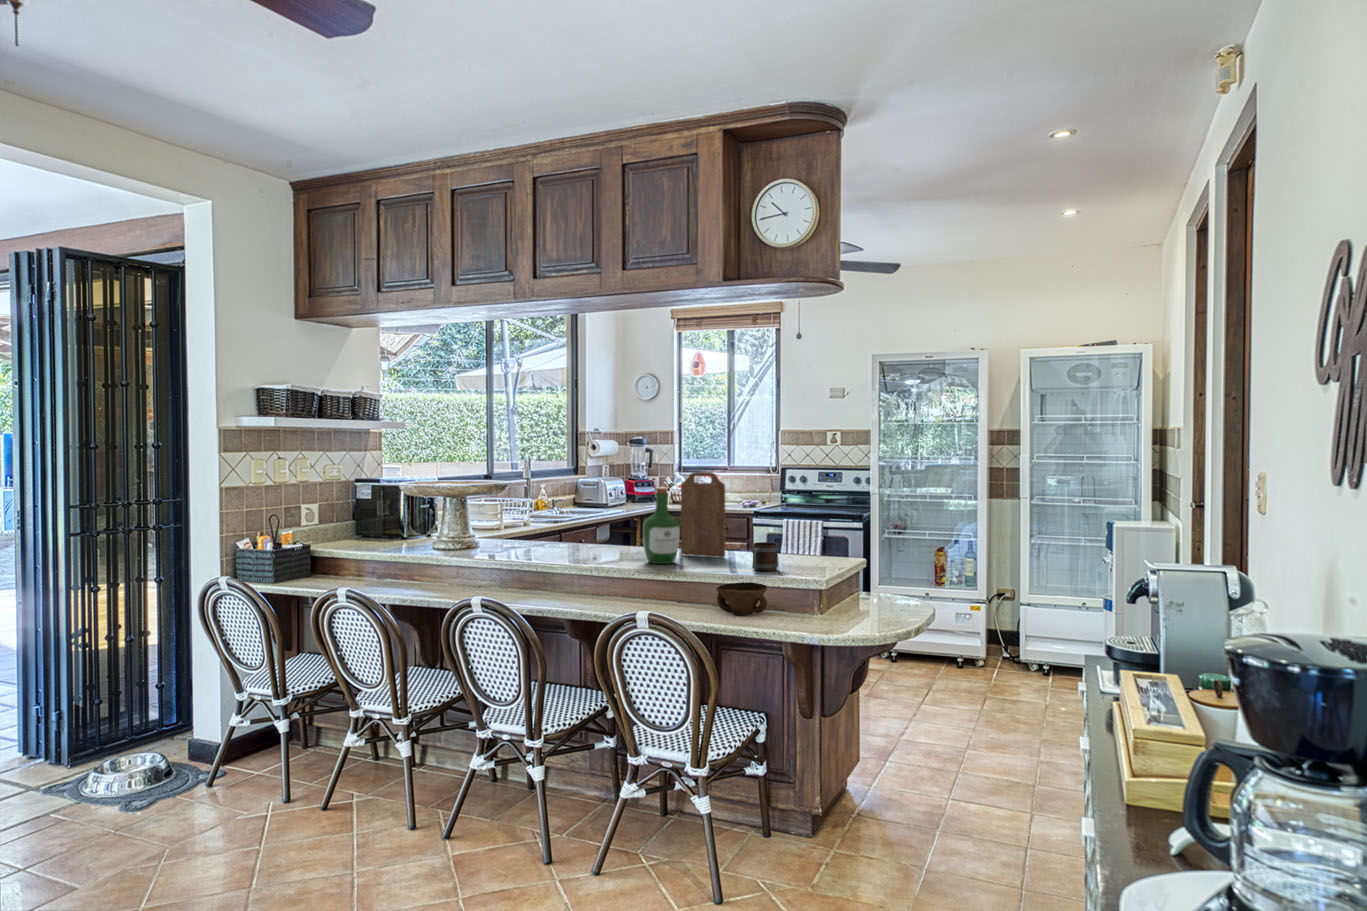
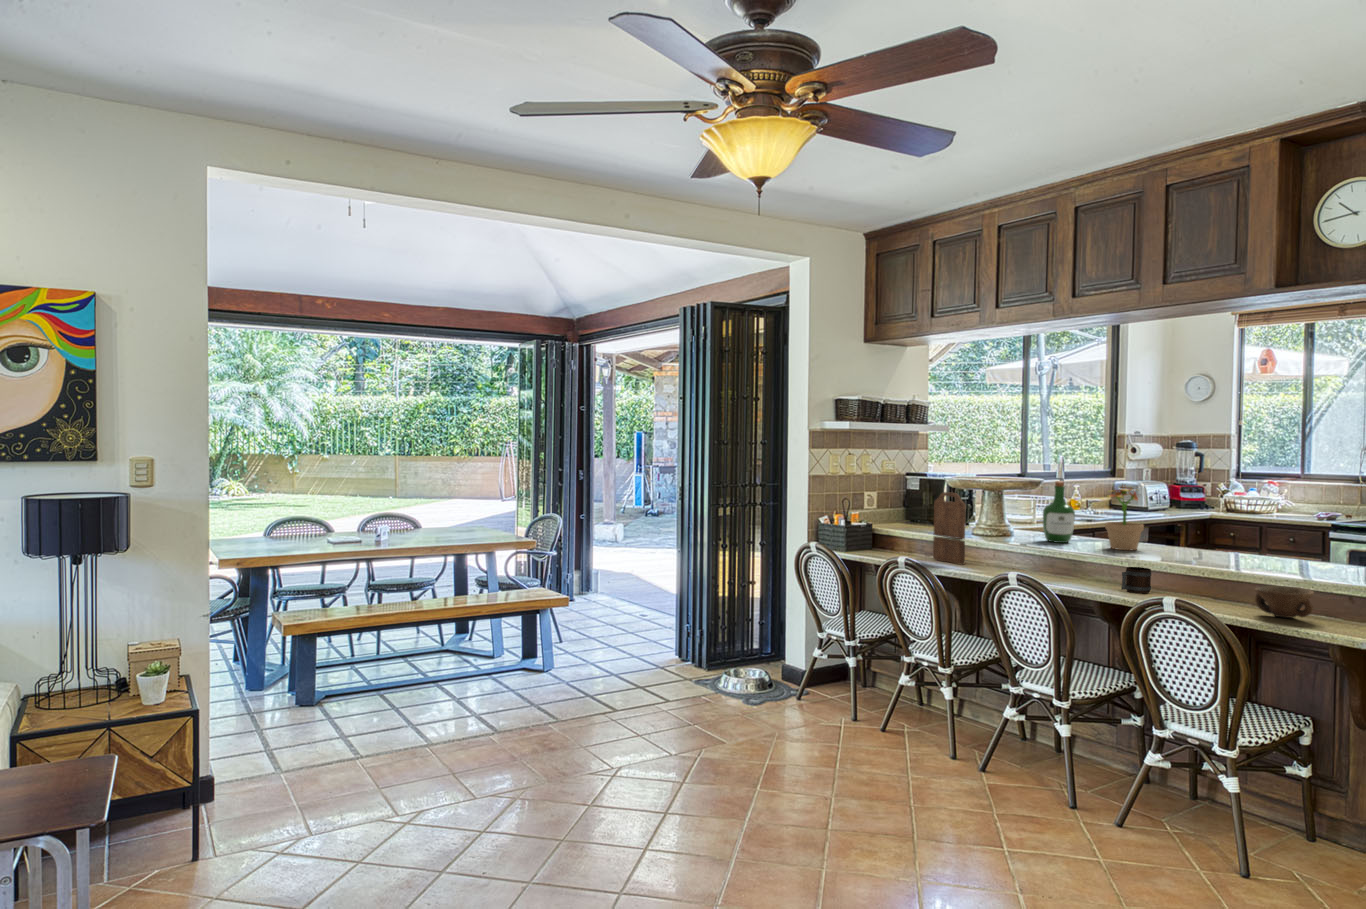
cutting board: present [681,472,725,558] -> present [933,492,966,565]
potted plant: none [572,483,609,554] -> present [1105,485,1144,550]
wine bottle: present [643,487,680,564] -> present [1043,481,1075,543]
mug: present [752,542,778,571] -> present [1122,567,1151,593]

